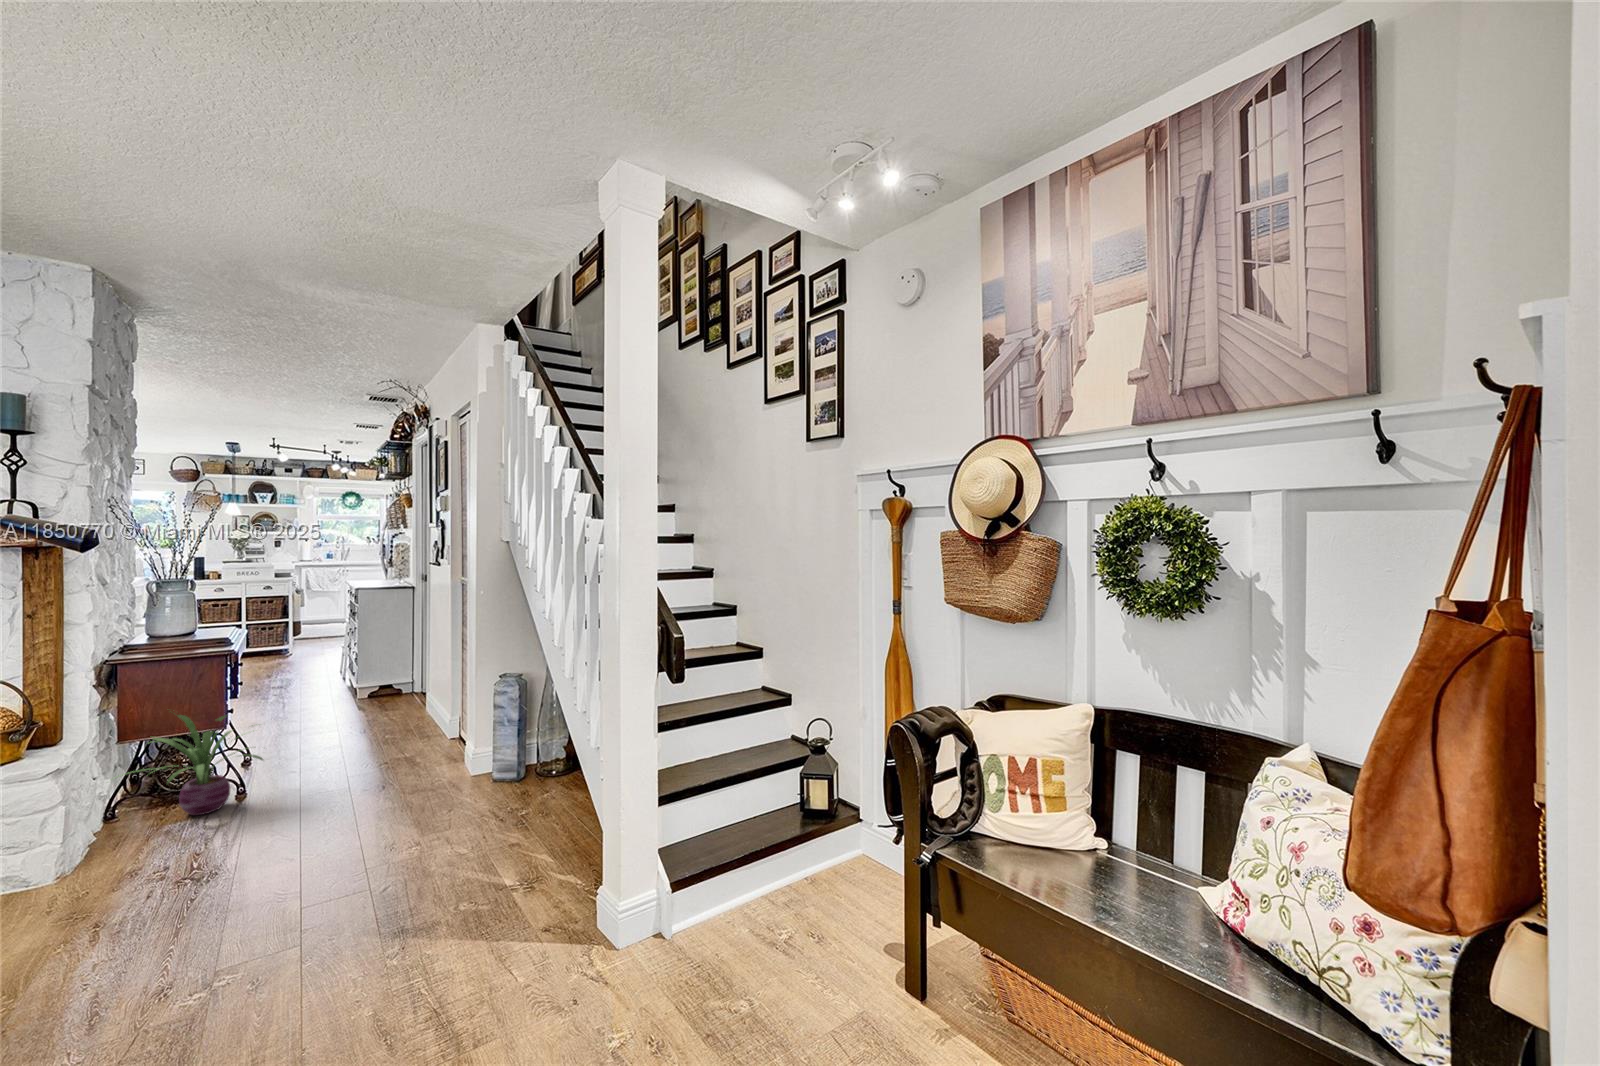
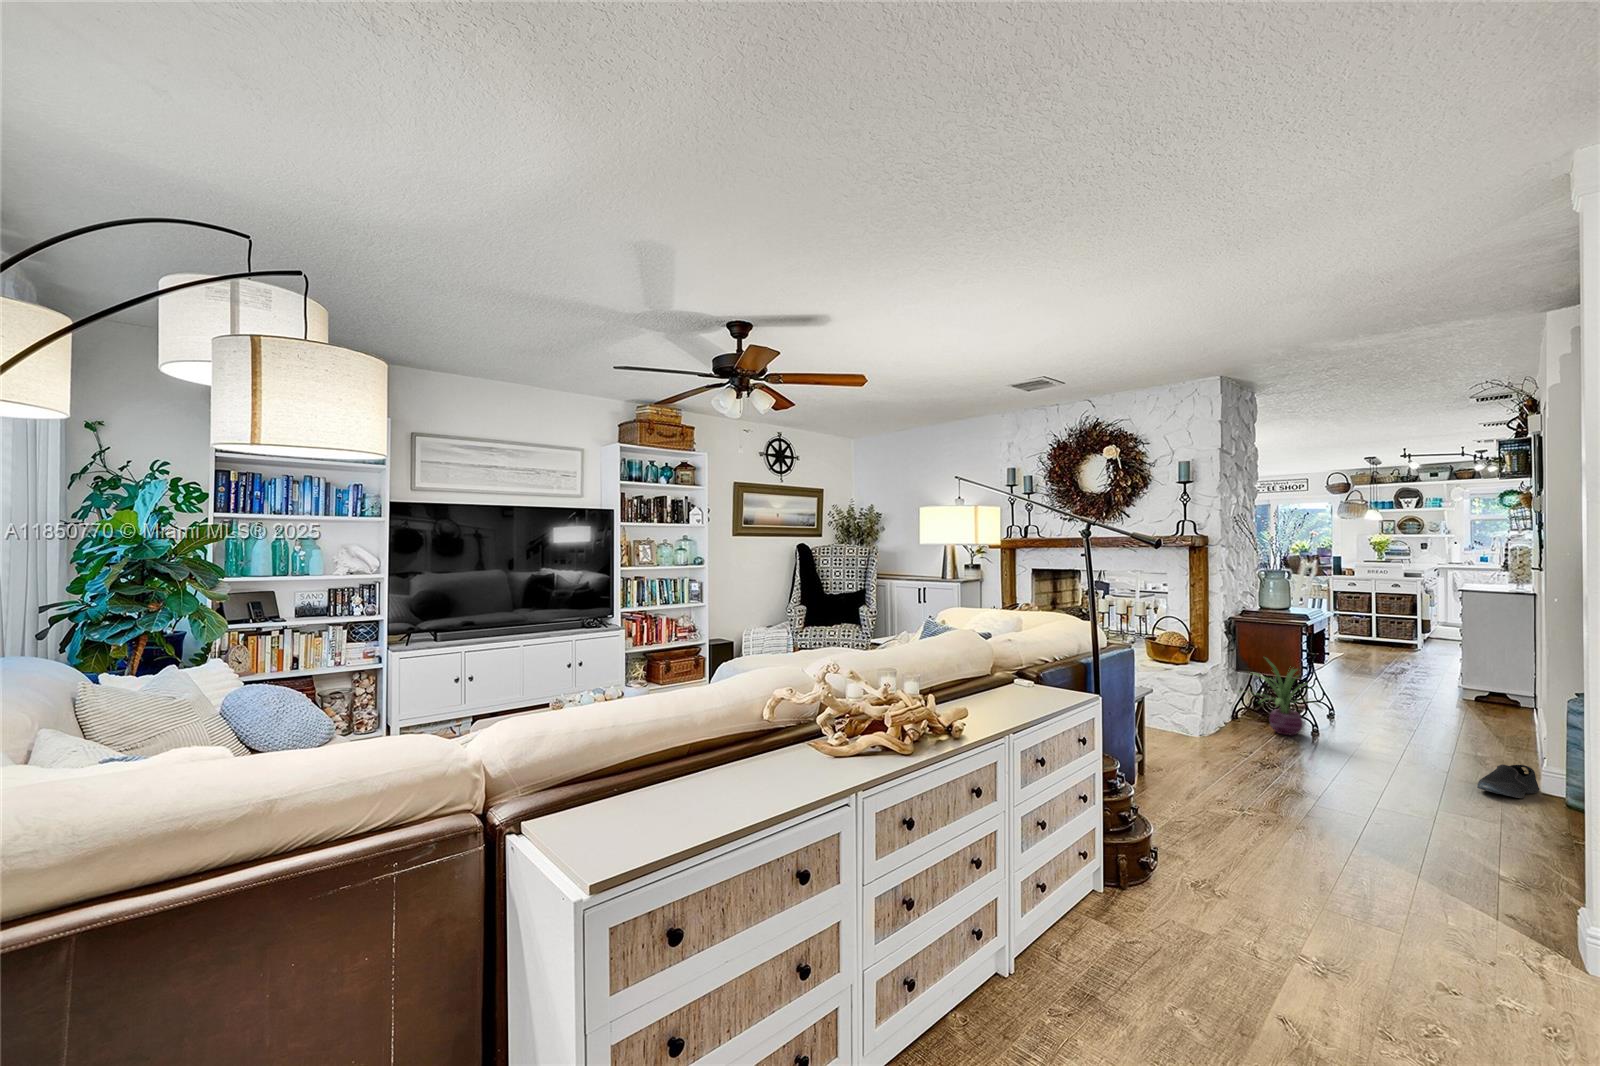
shoe: none [445,753,483,794] -> present [1477,764,1540,798]

